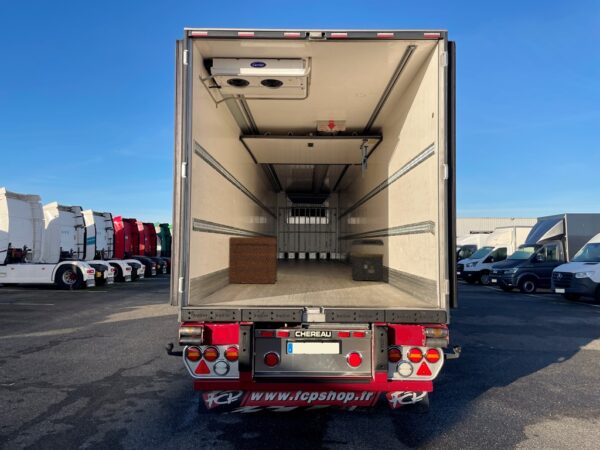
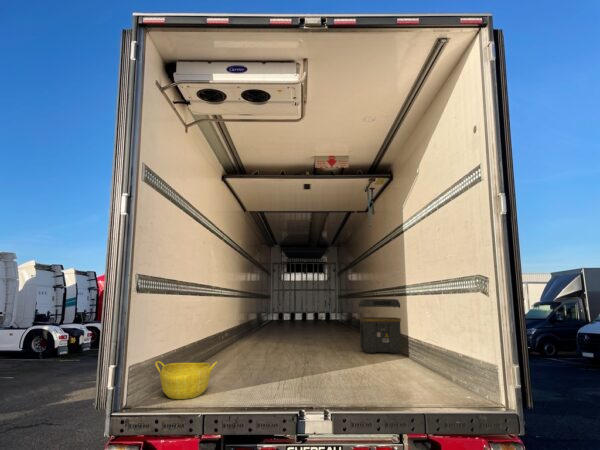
wooden crate: present [228,237,278,284] -> none [200,298,267,360]
basket: none [207,278,248,302] -> present [155,361,217,399]

